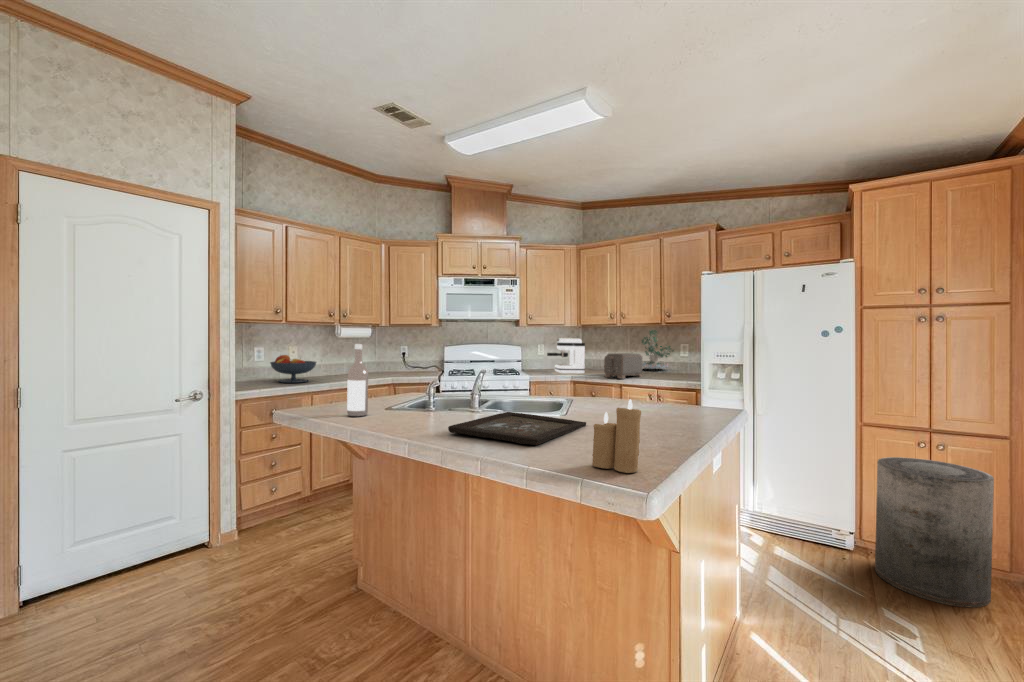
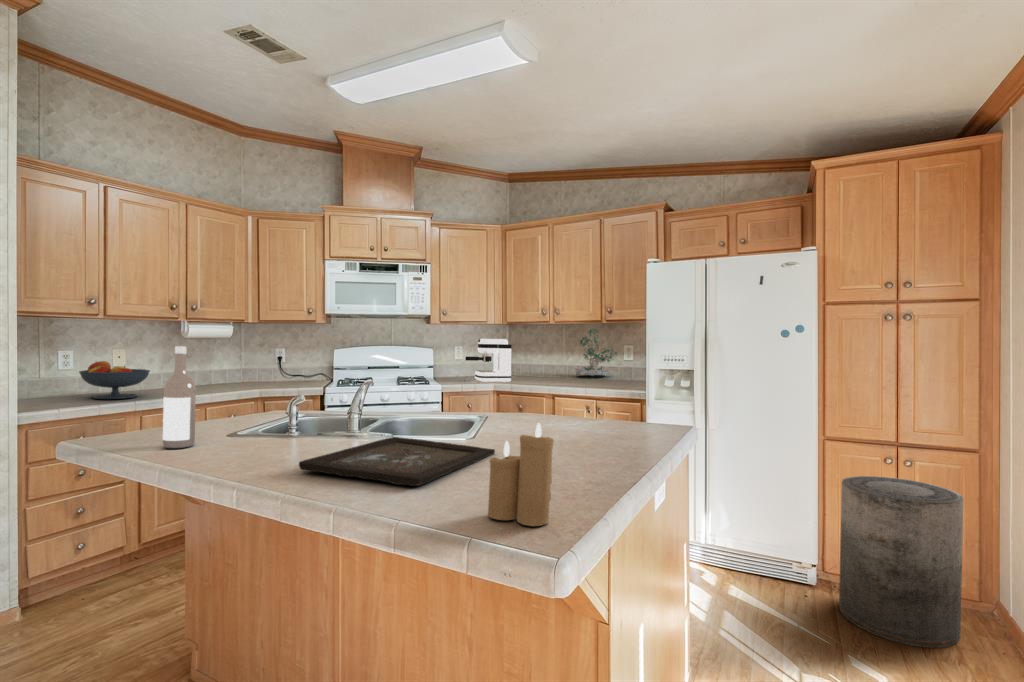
toaster: present [604,353,643,379] -> none [534,357,581,388]

